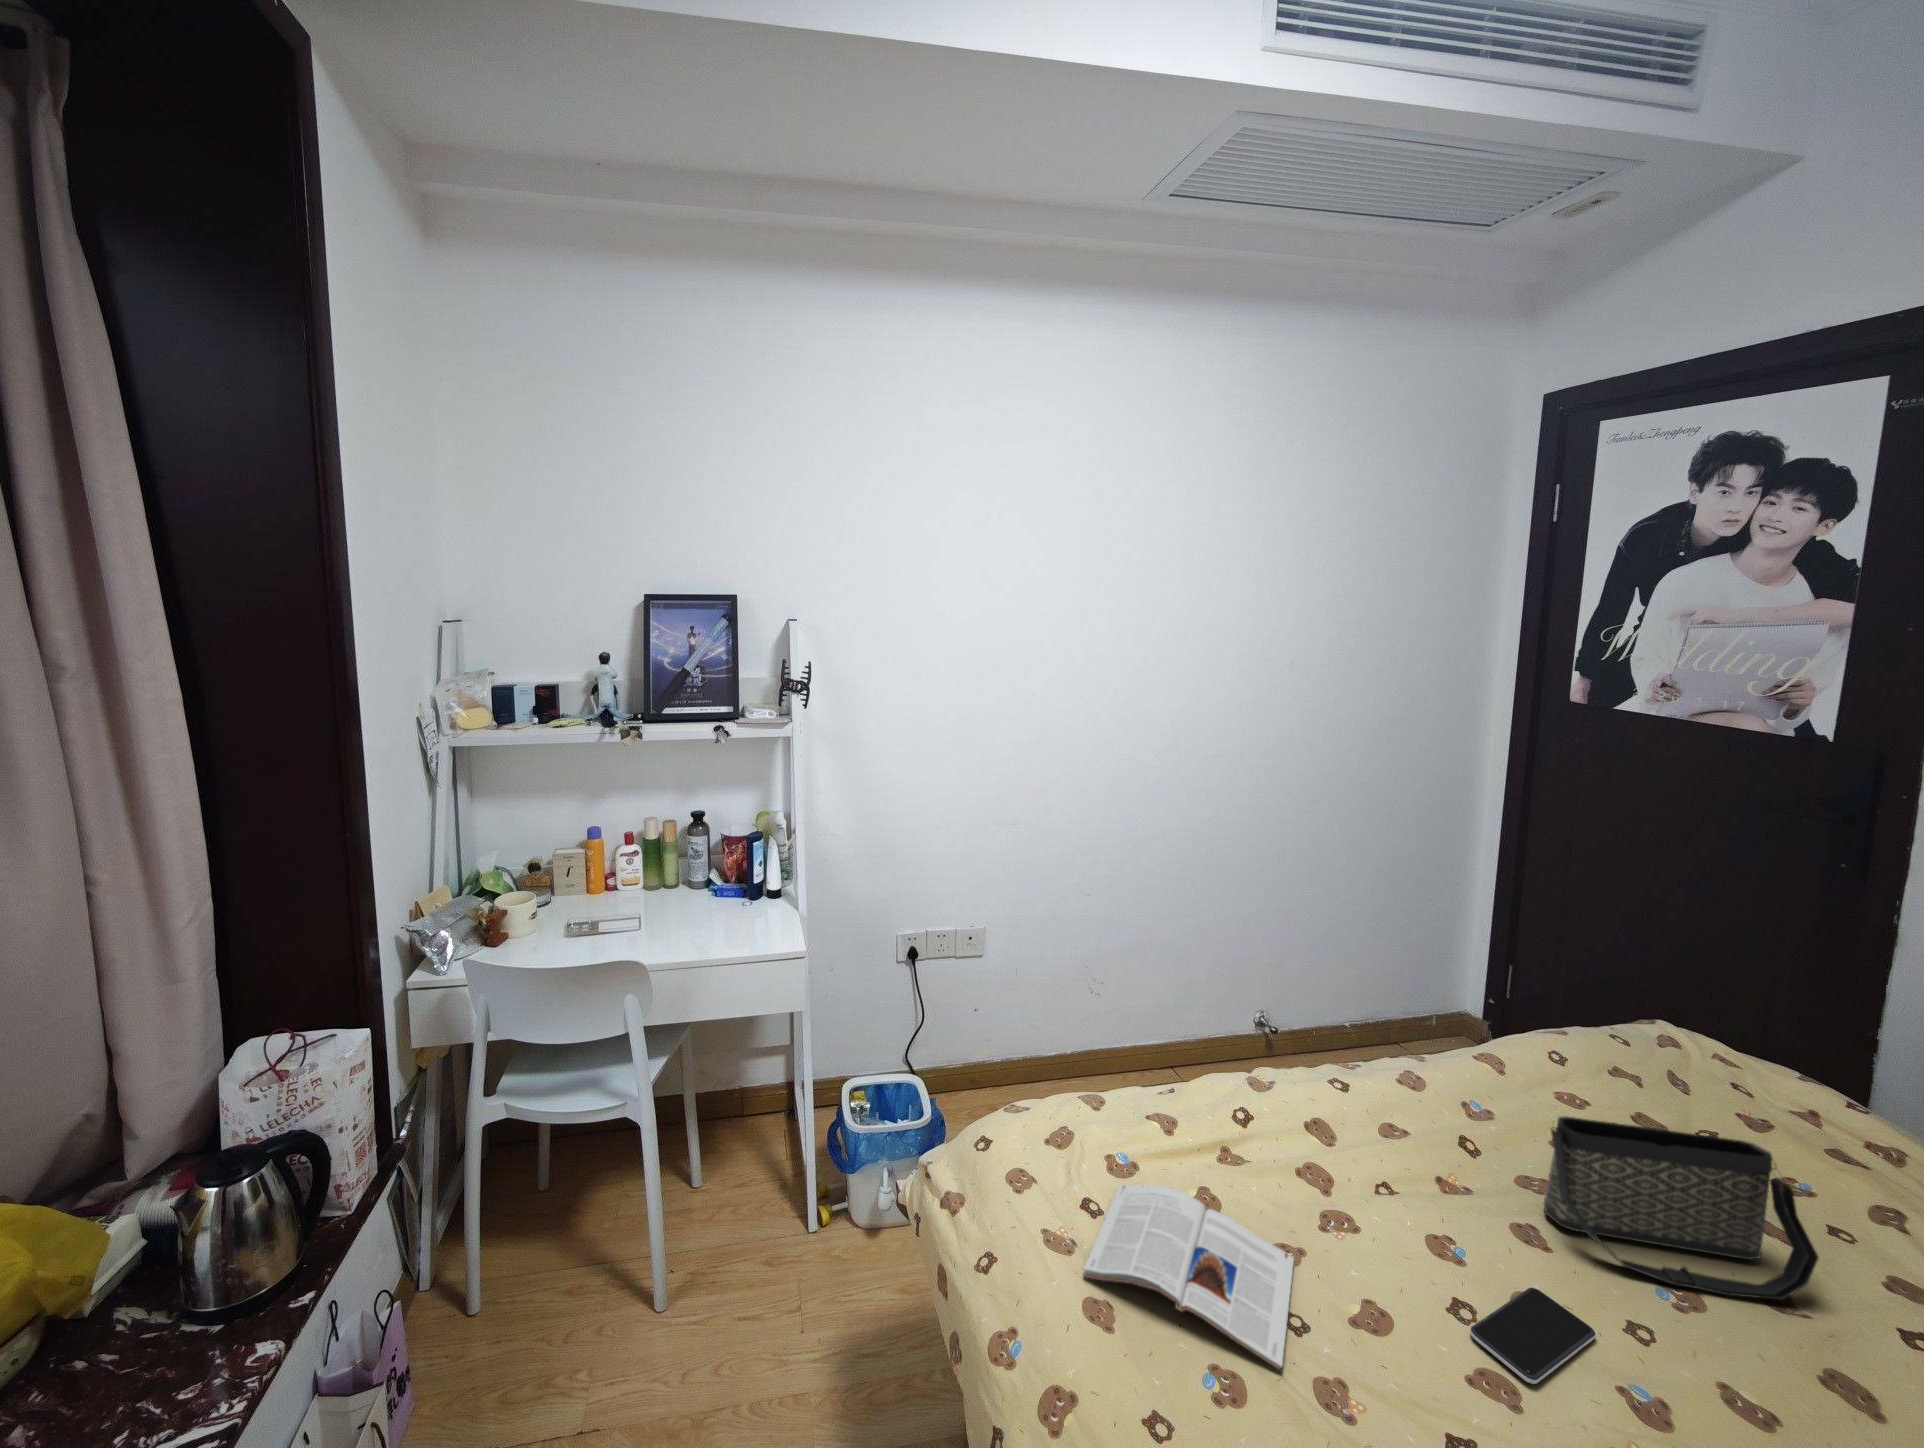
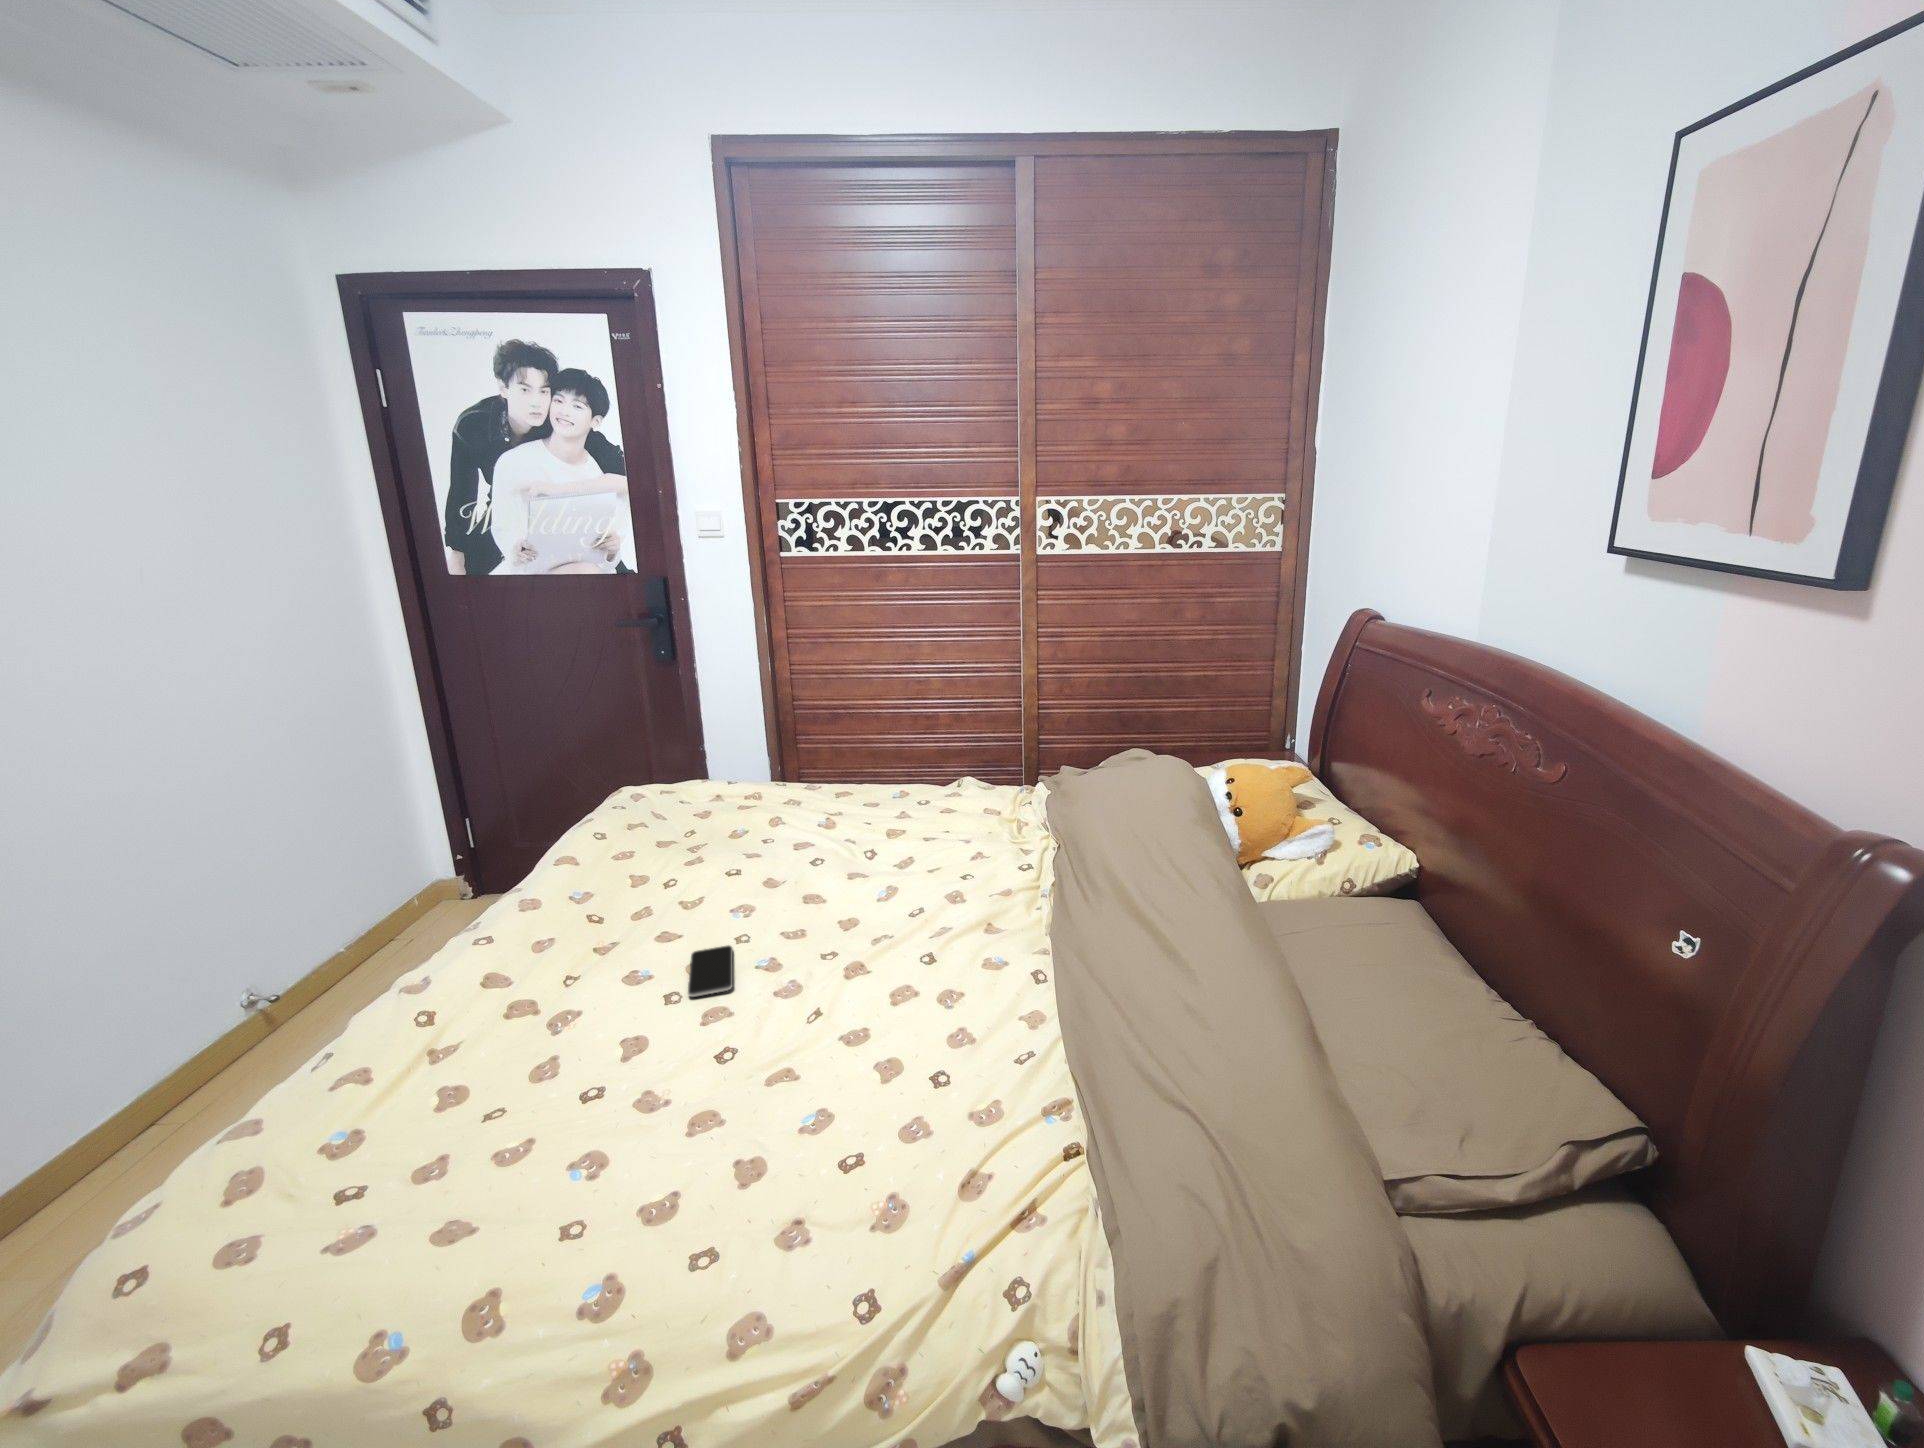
handbag: present [1544,1116,1819,1300] -> none [654,803,775,917]
magazine: present [1084,1185,1294,1369] -> none [371,1057,627,1230]

